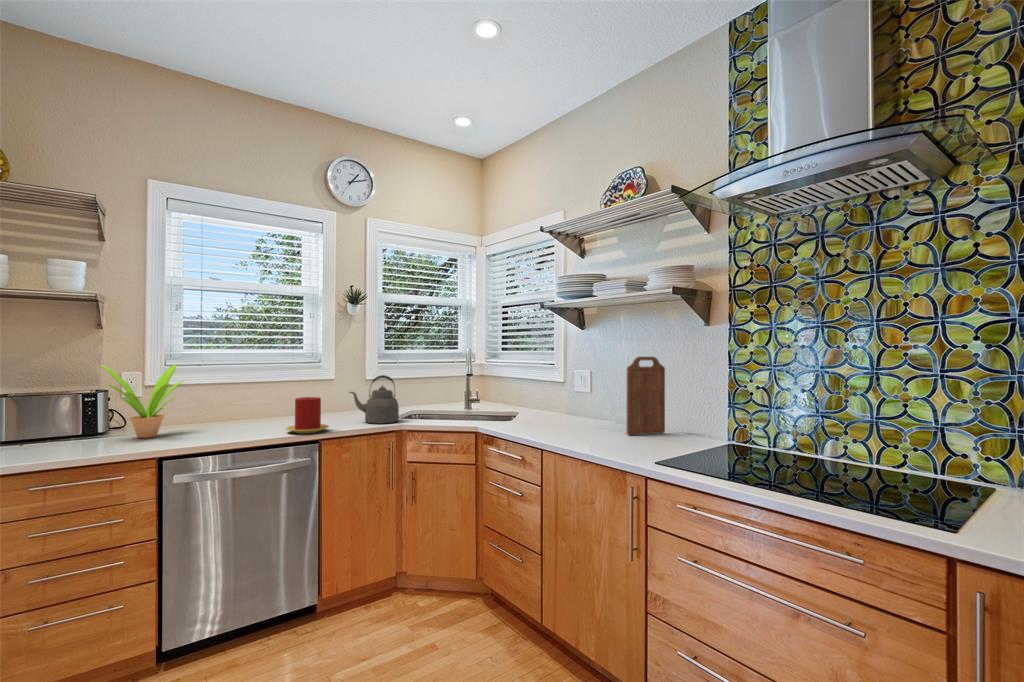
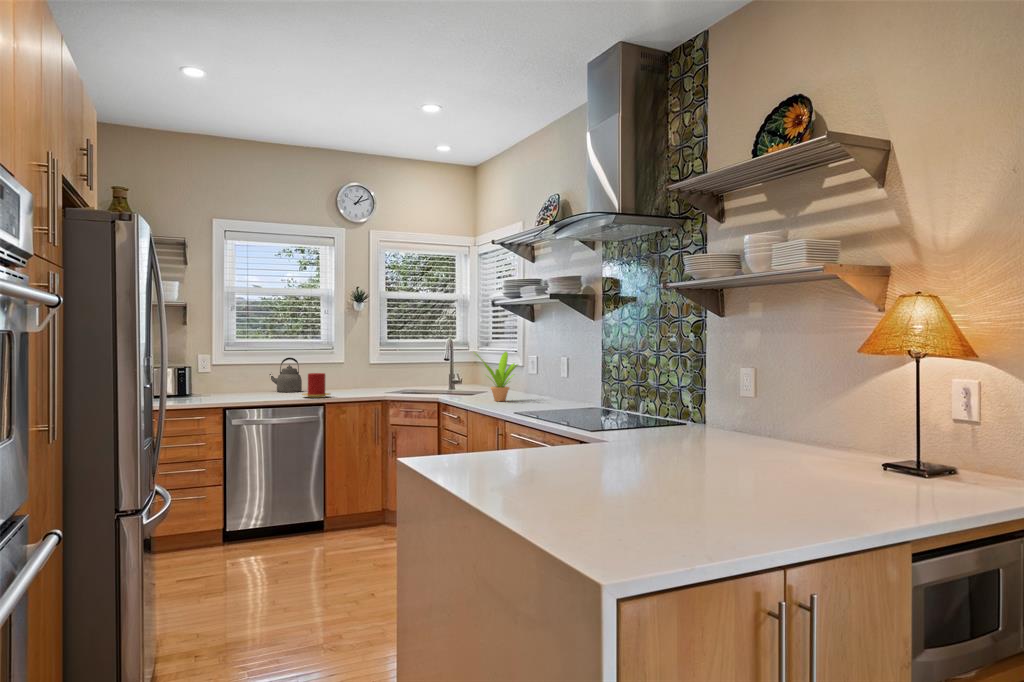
cutting board: present [627,356,665,435] -> none [538,344,572,403]
potted plant: present [101,364,183,438] -> present [475,352,518,401]
kettle: present [350,375,399,424] -> present [269,358,302,392]

